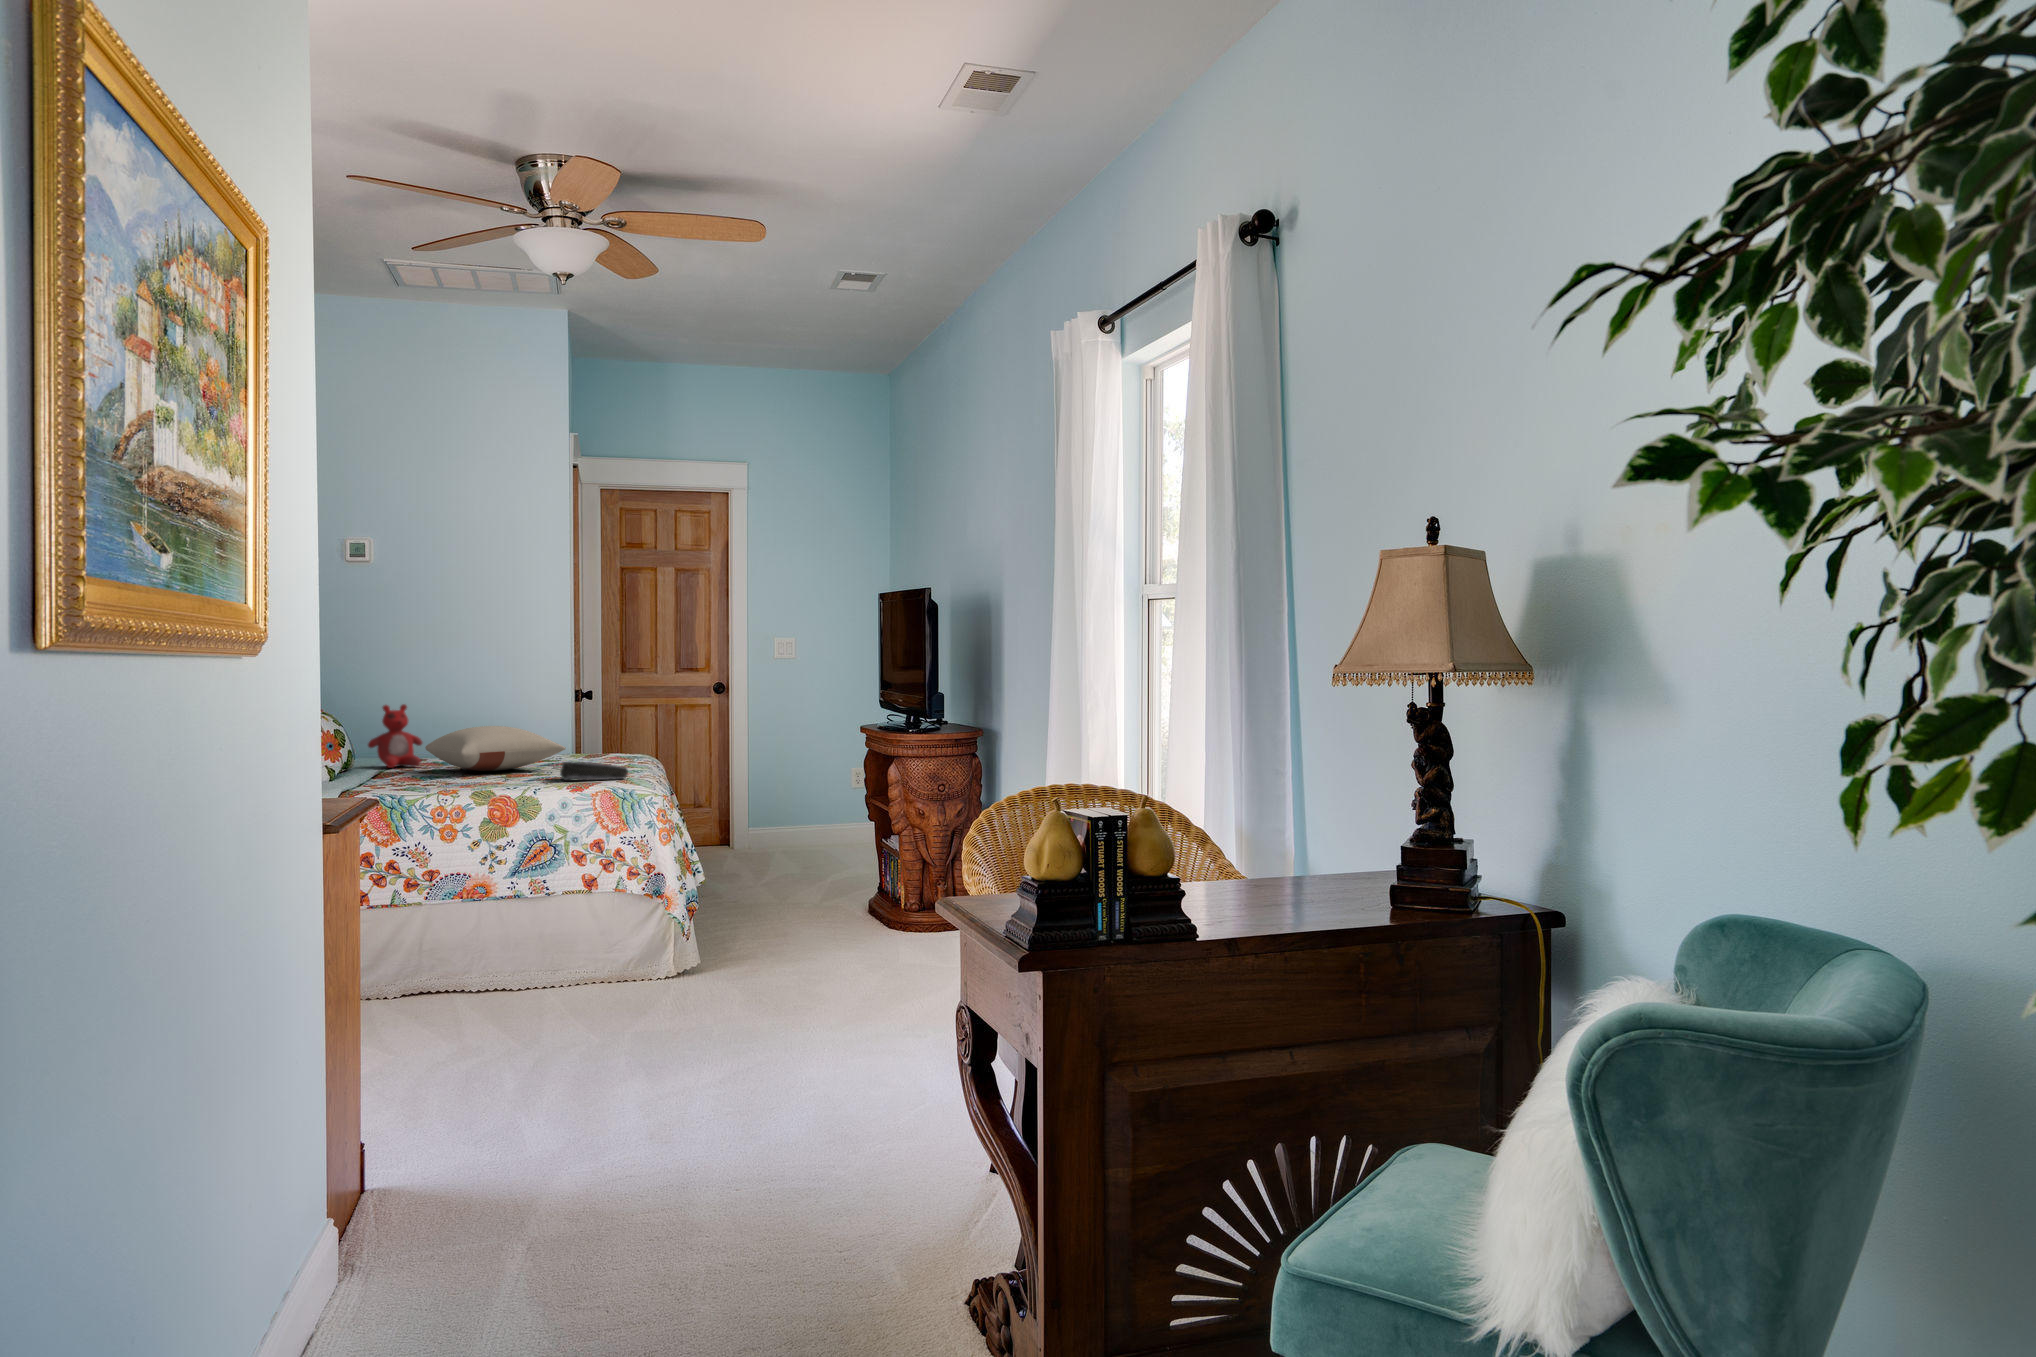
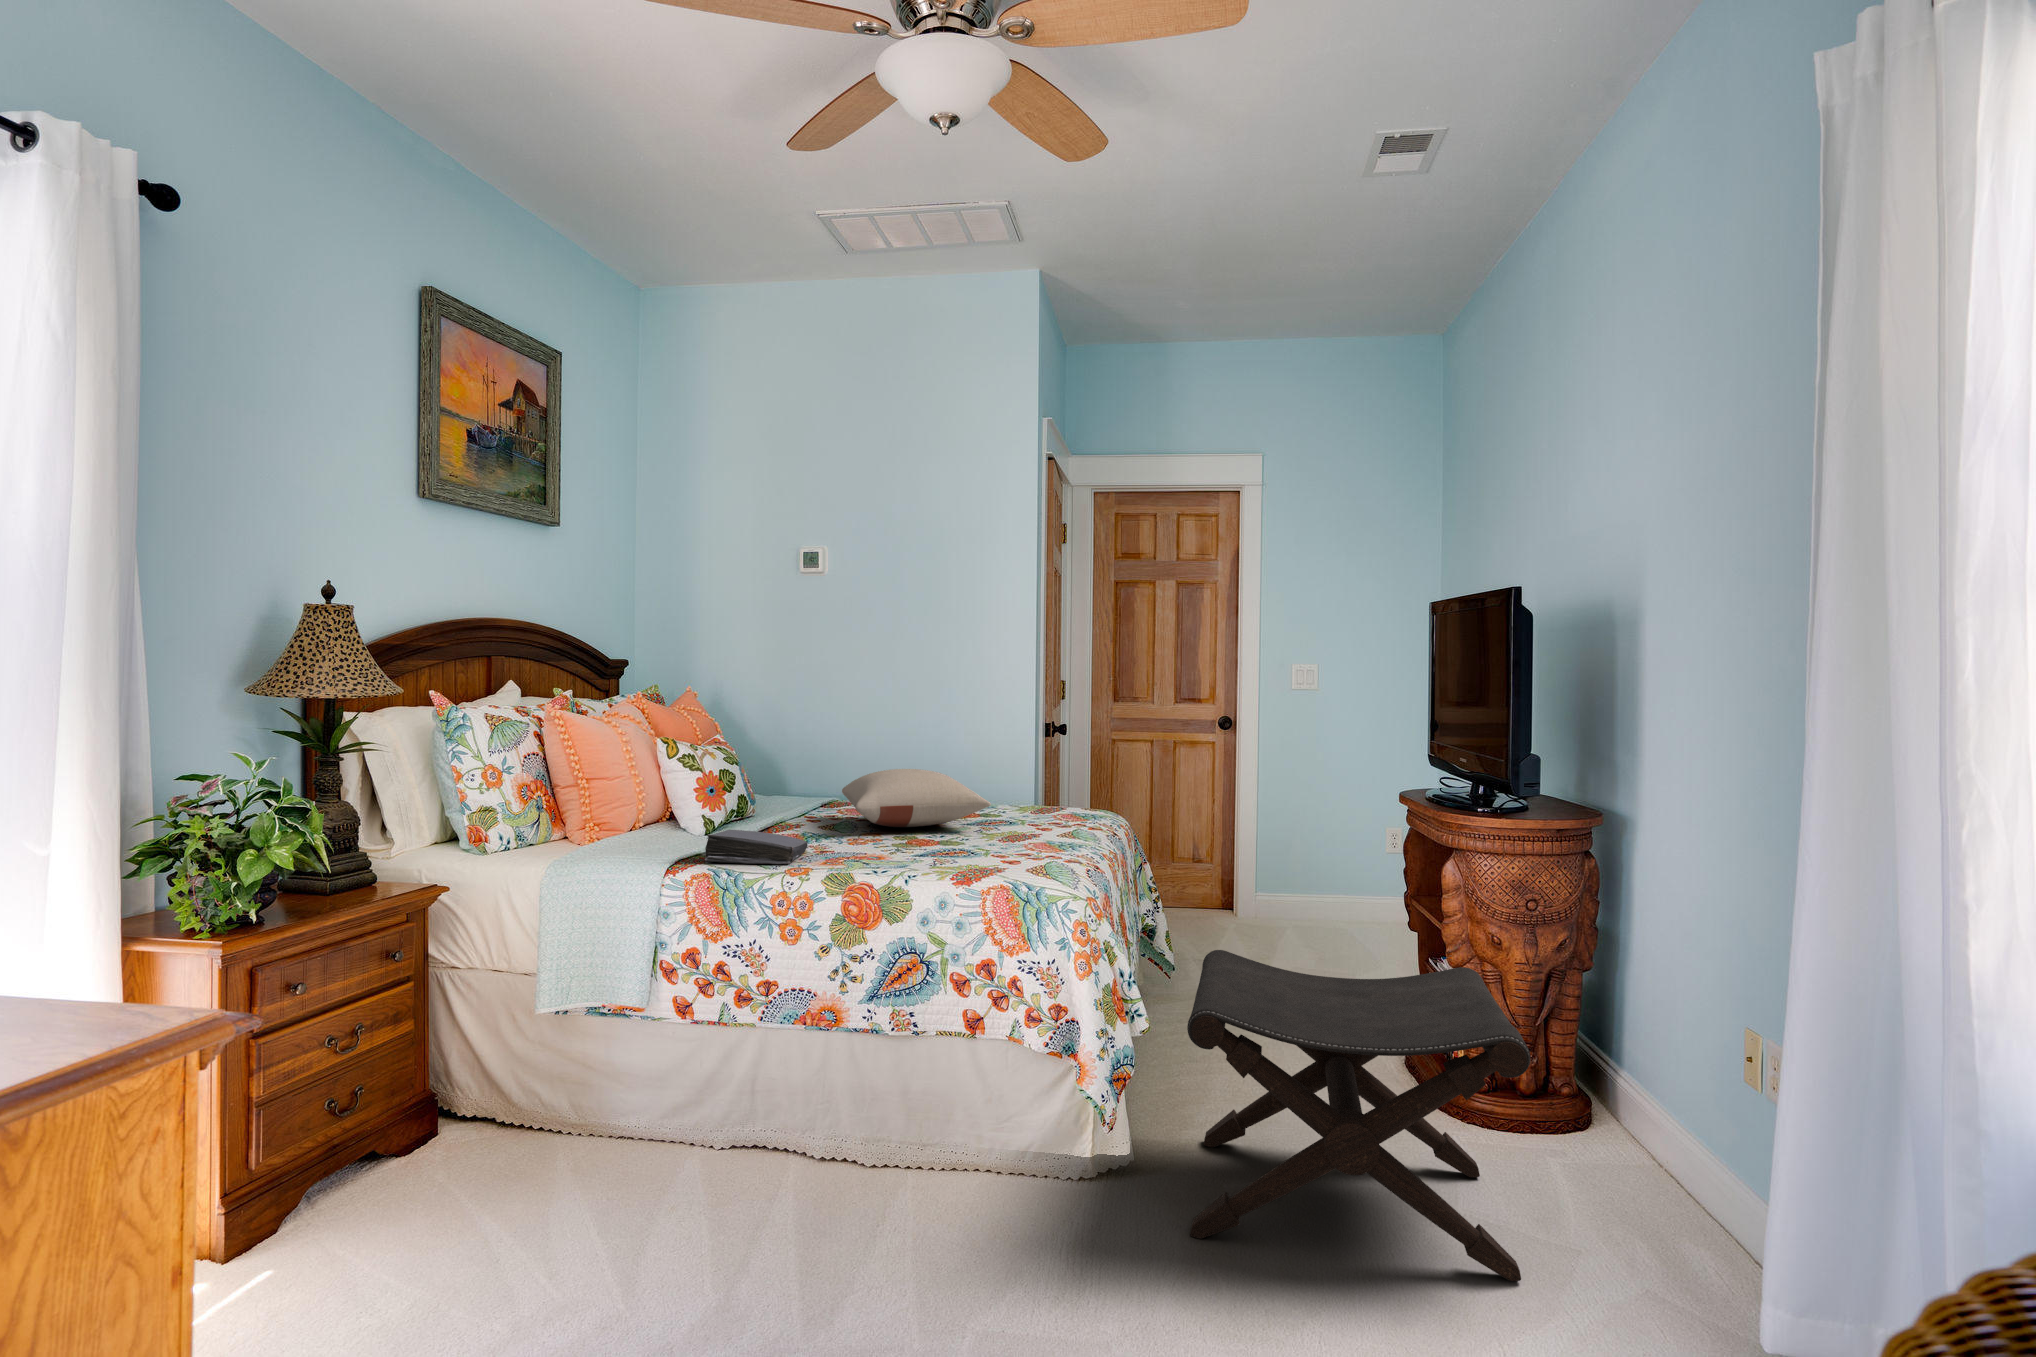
stuffed bear: present [368,704,422,768] -> none [794,735,855,811]
book: present [560,762,628,780] -> present [705,830,807,864]
footstool: none [738,824,928,987] -> present [1187,950,1531,1281]

